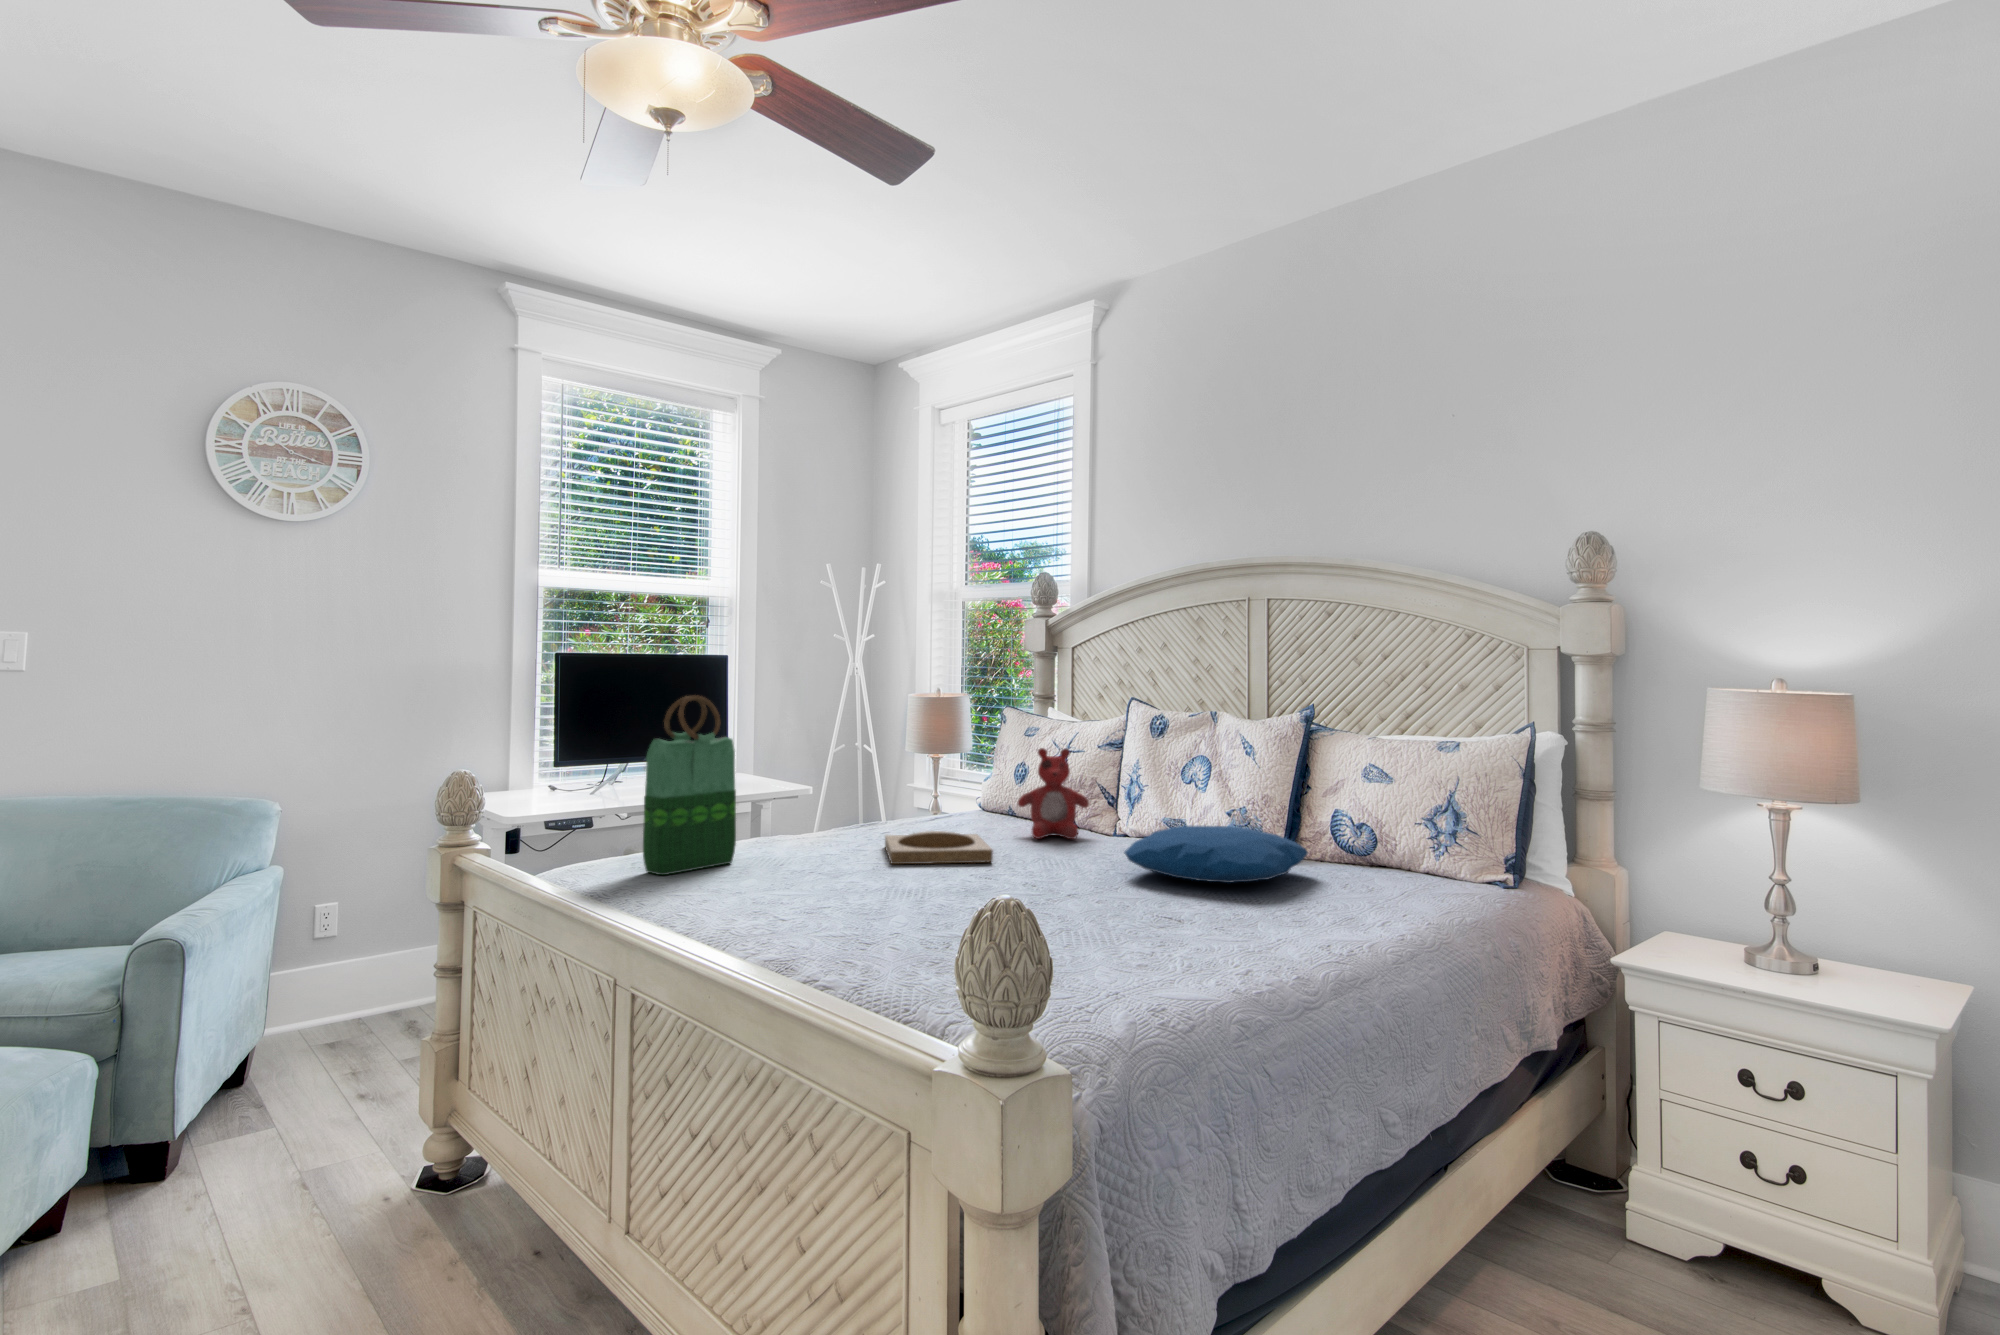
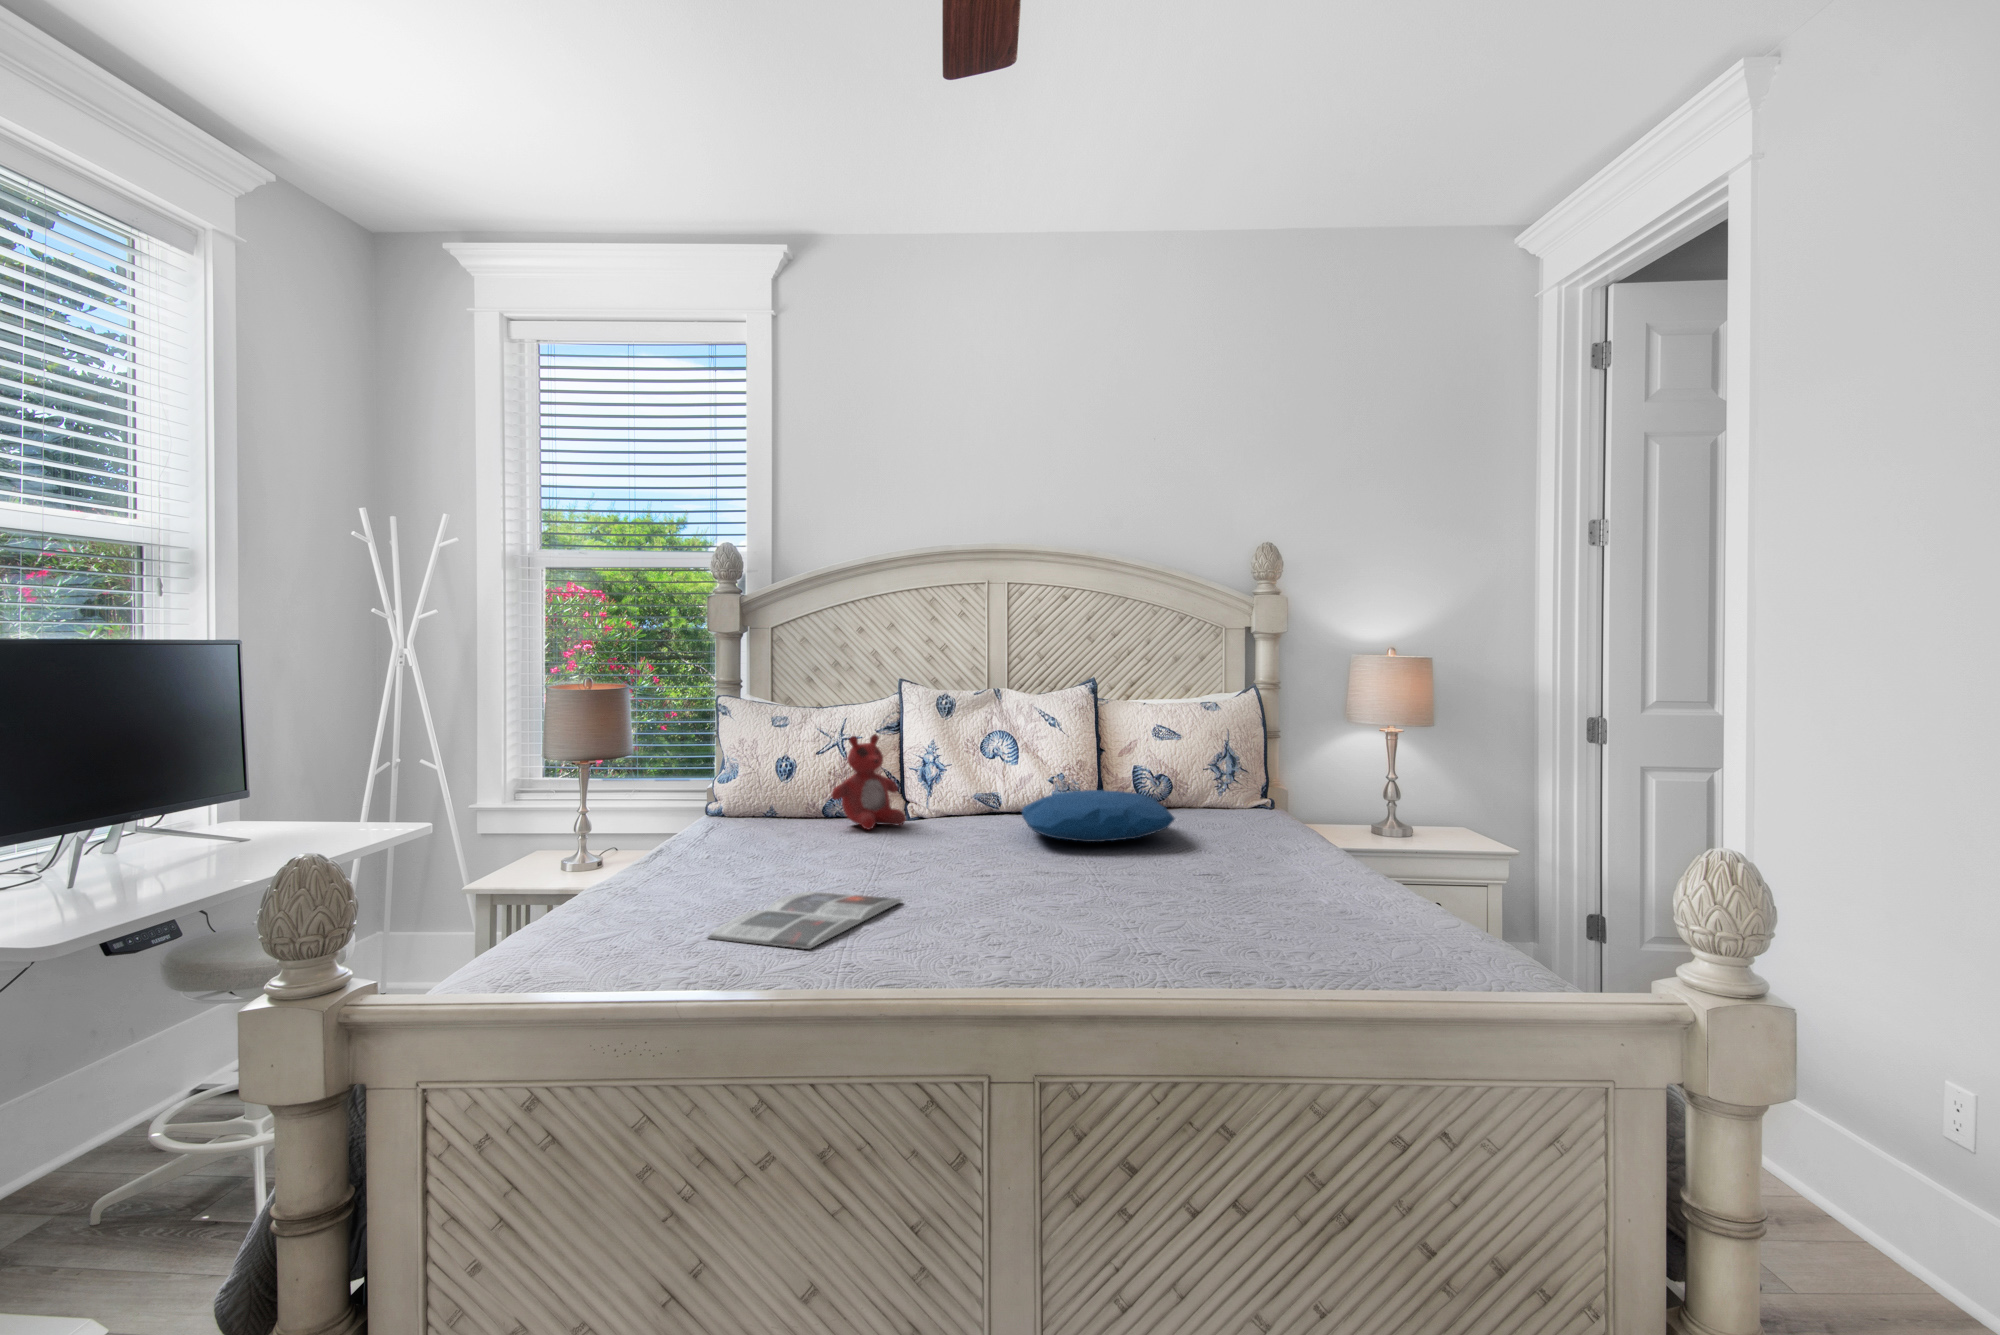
tote bag: present [643,696,736,875] -> none [548,698,634,937]
tray: present [885,831,993,864] -> none [745,832,896,876]
magazine: none [714,873,894,911] -> present [708,892,902,949]

